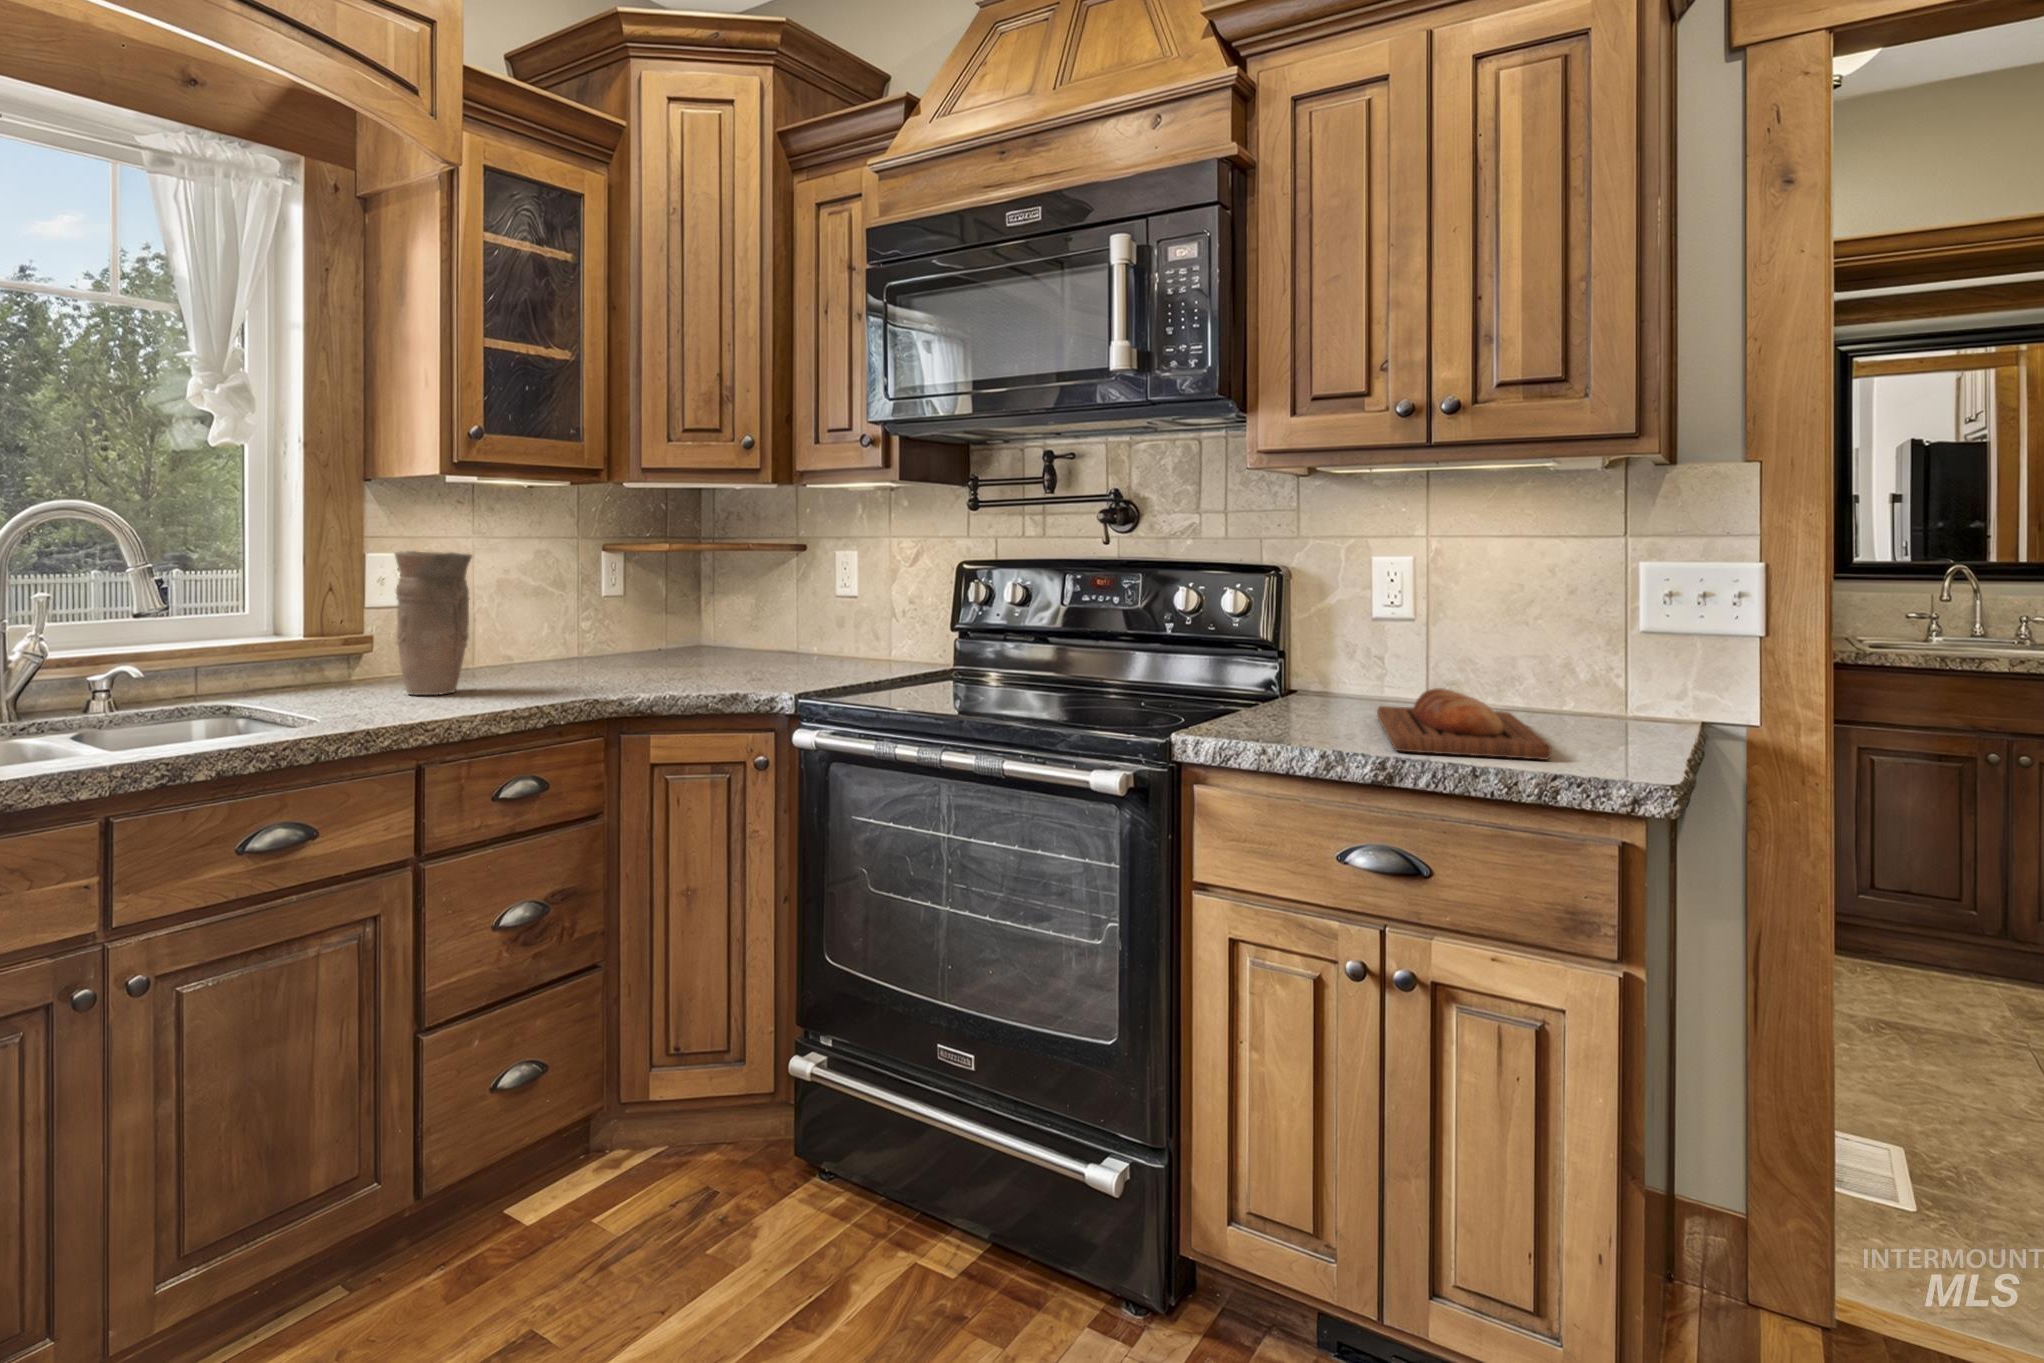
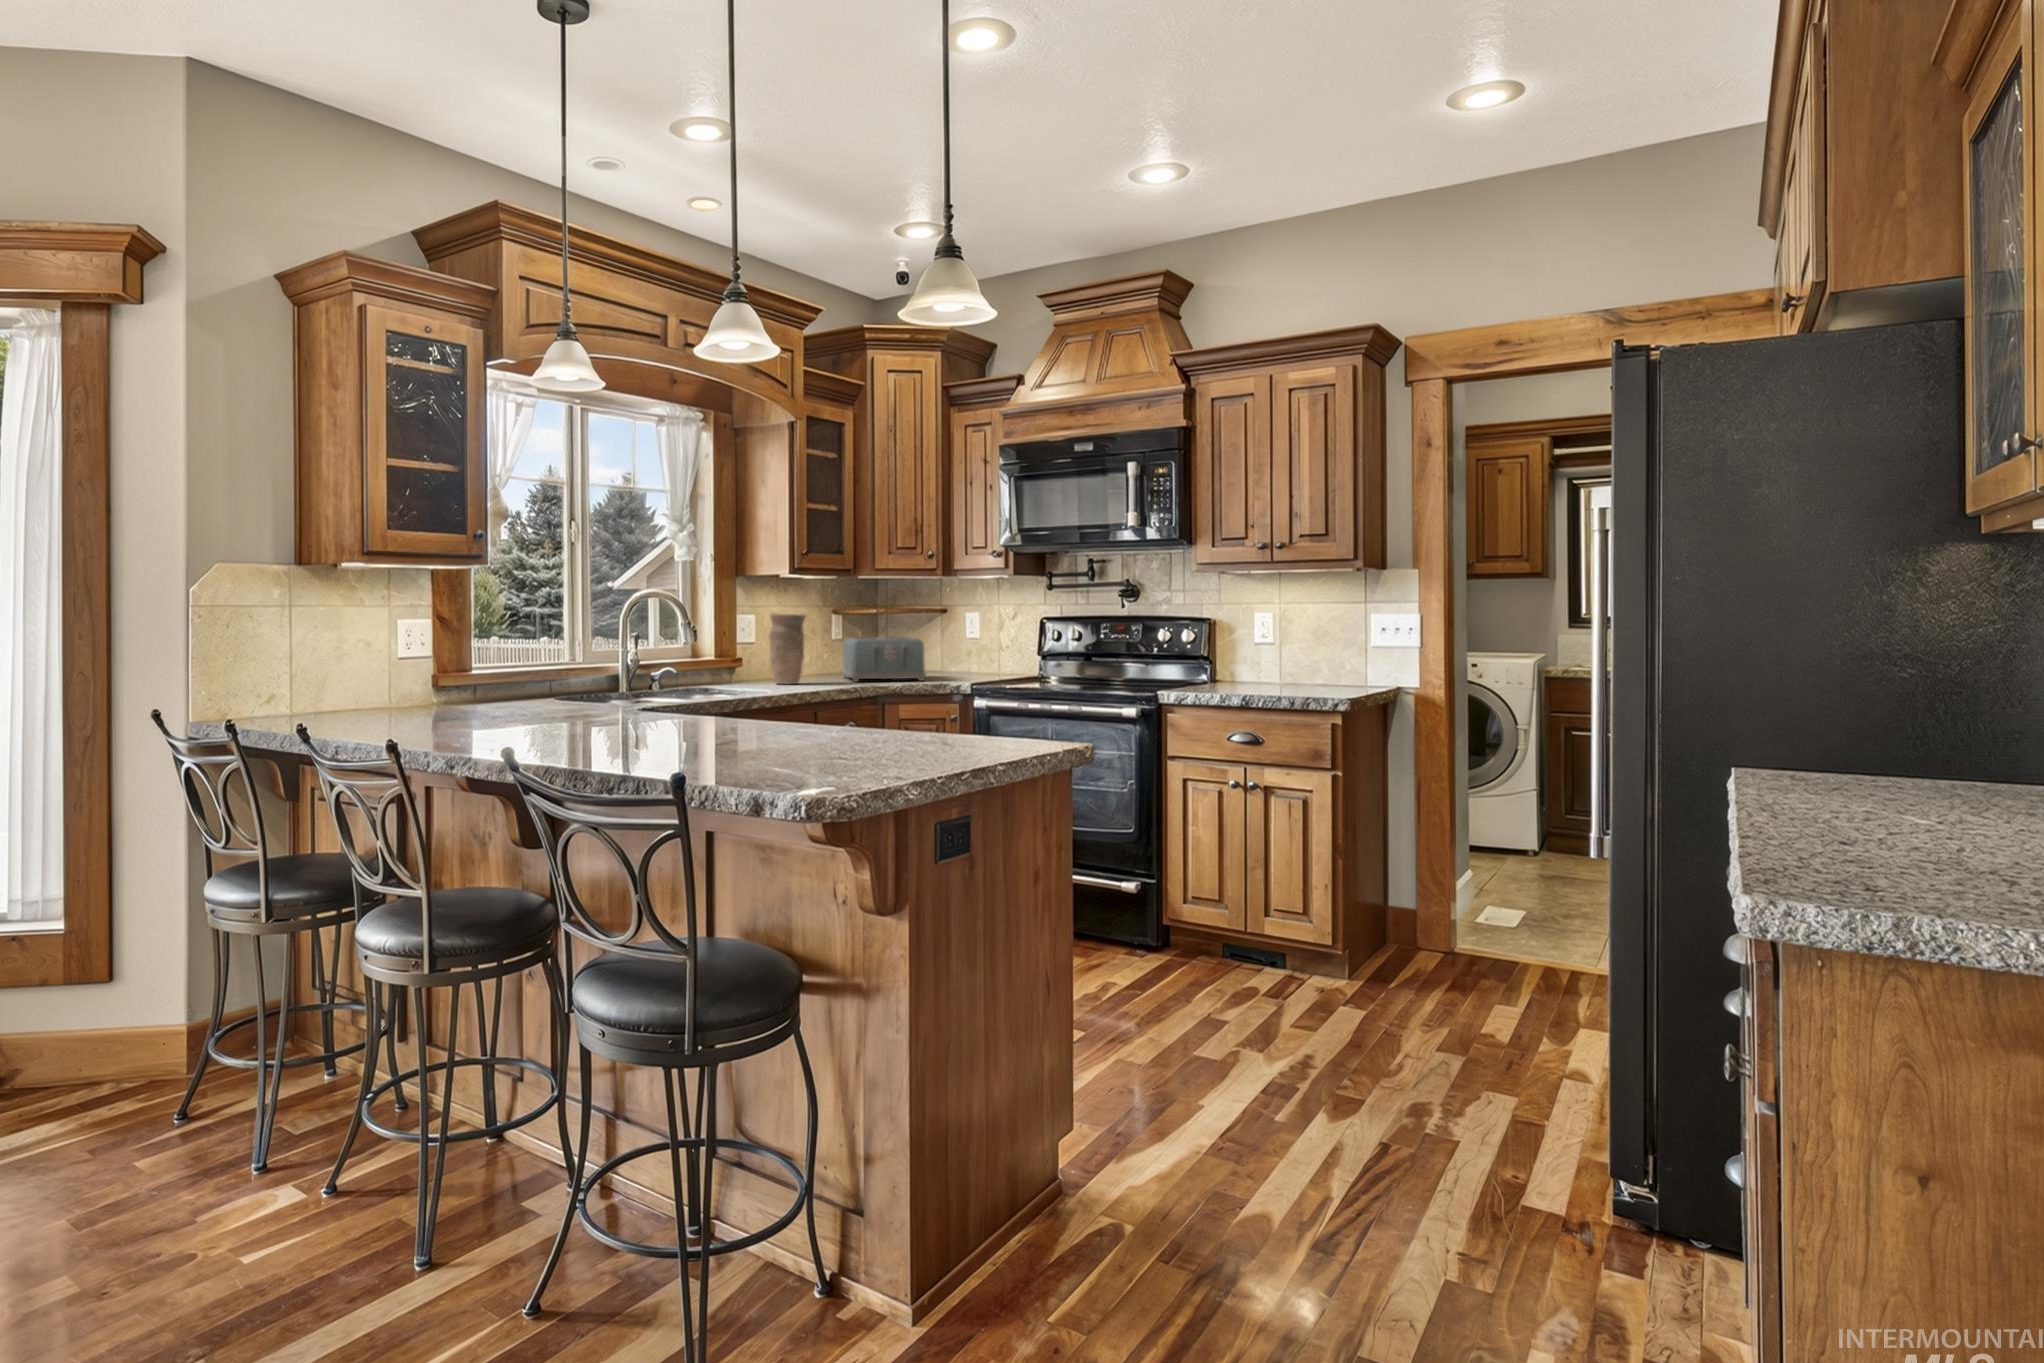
toaster: none [569,596,720,687] -> present [842,637,926,682]
bread loaf: present [1377,688,1551,760] -> none [1250,671,1313,694]

